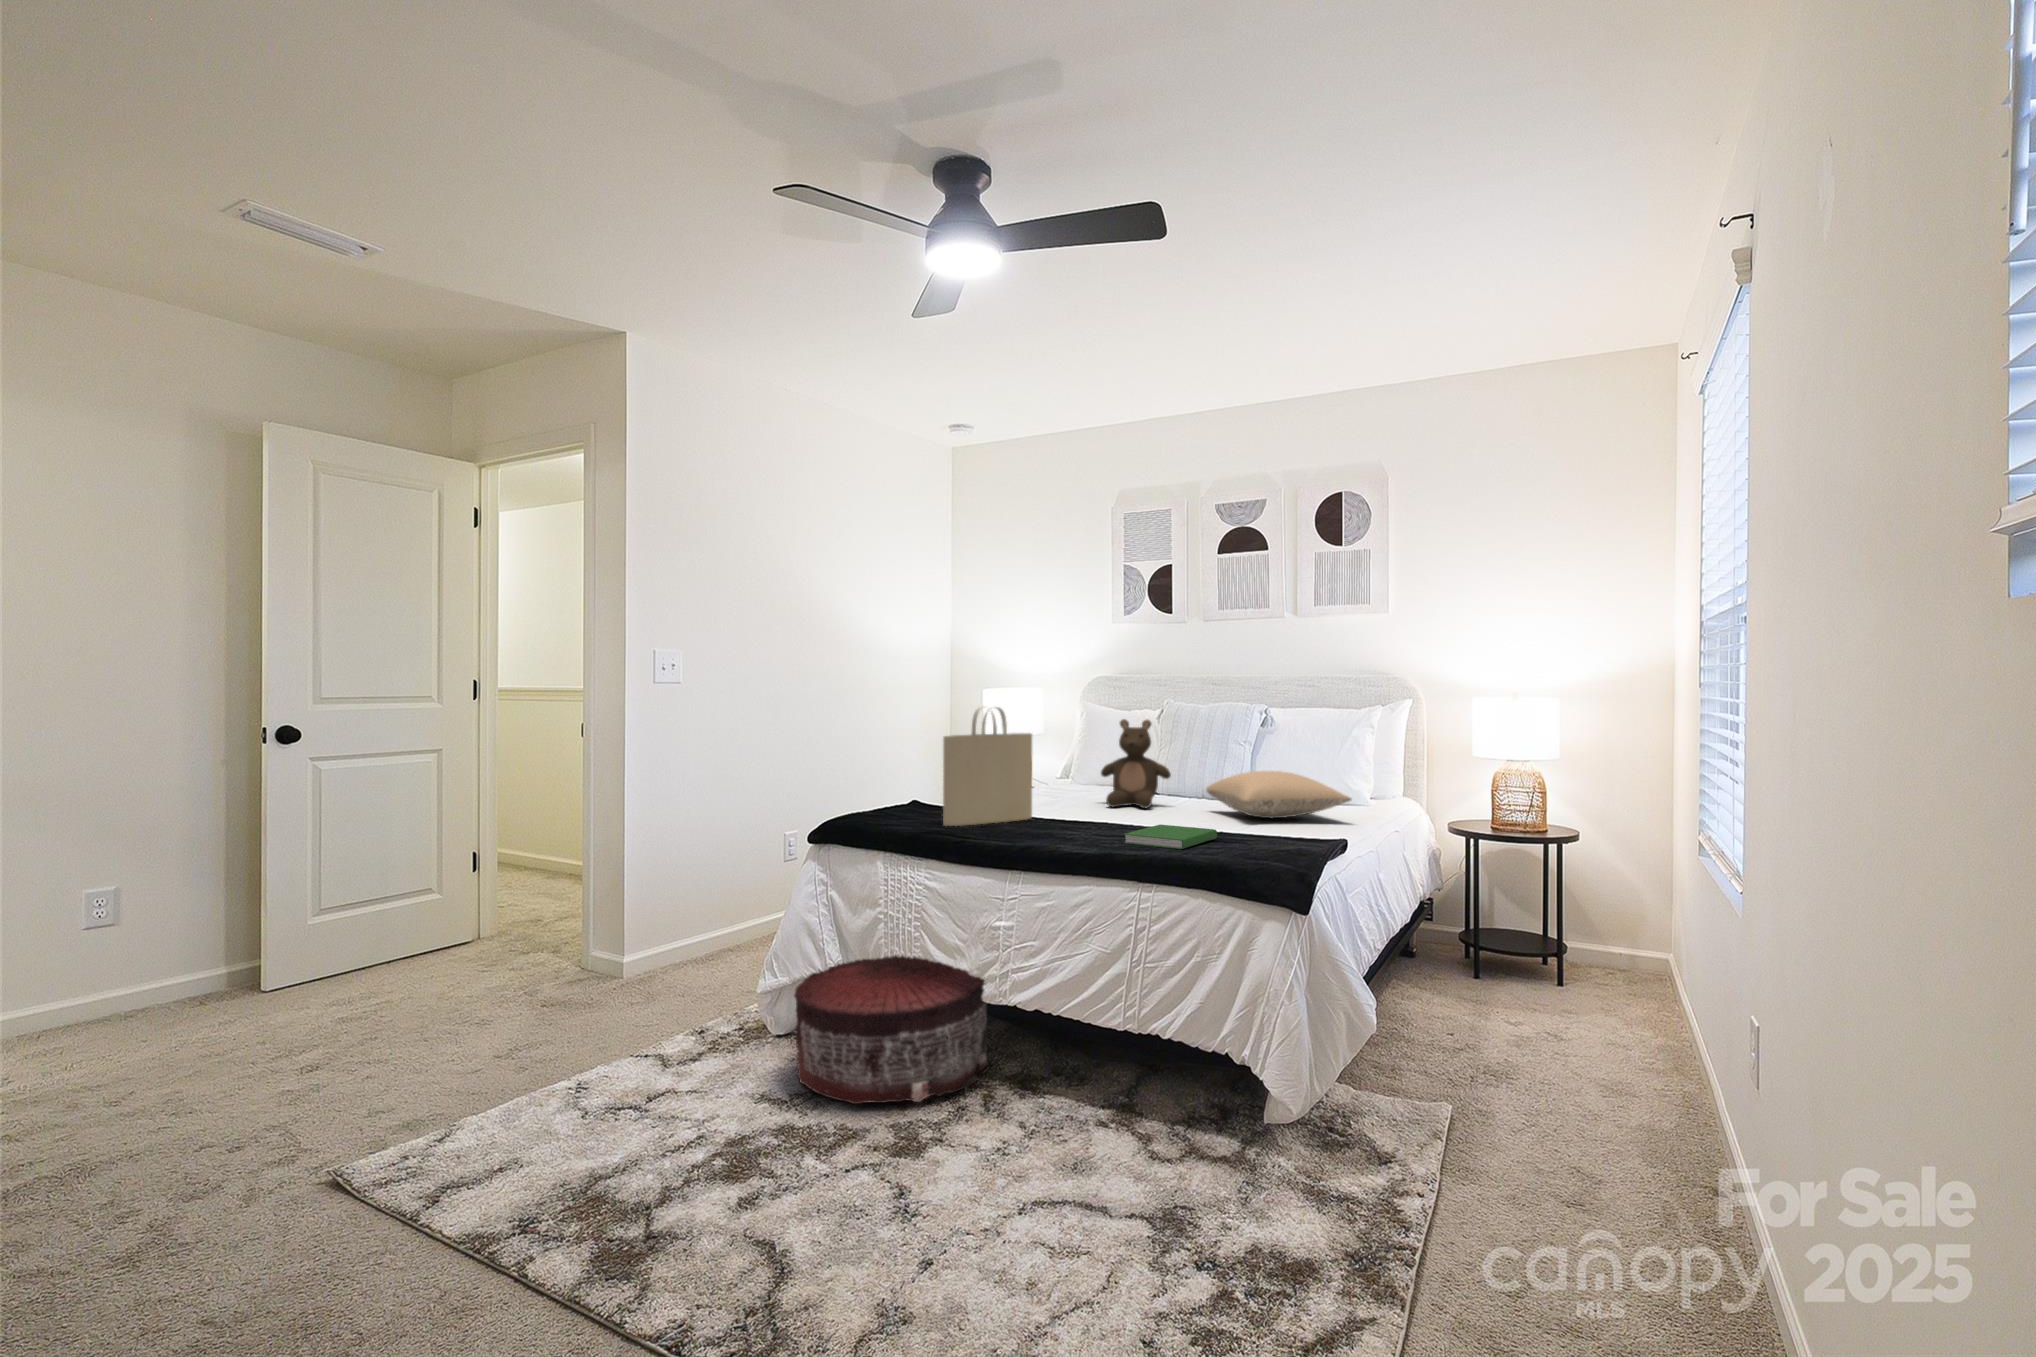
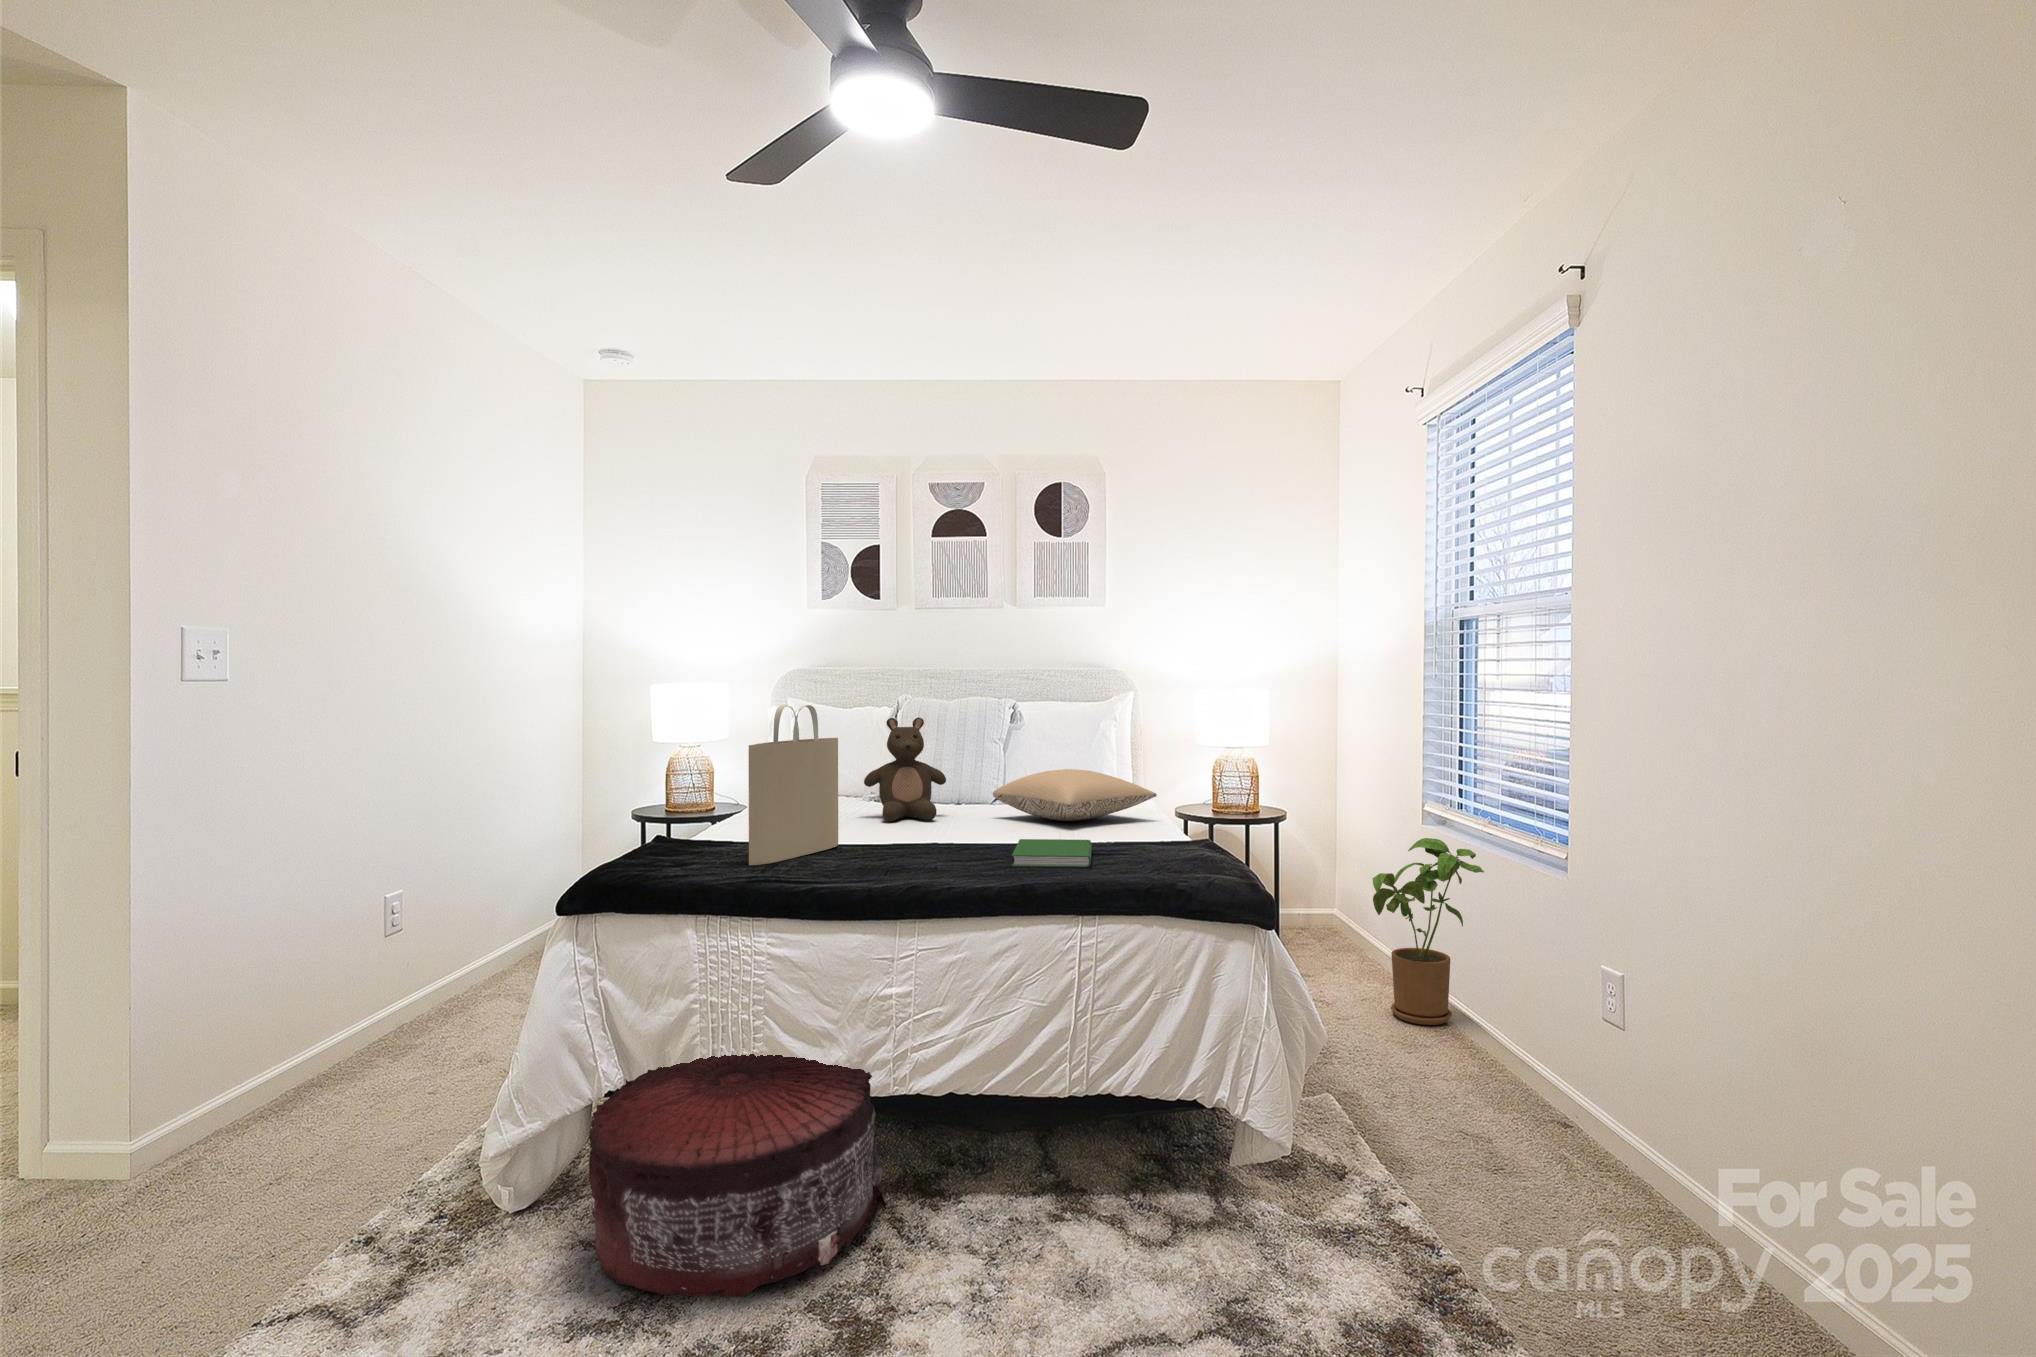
house plant: none [1558,863,1687,1067] -> present [1373,838,1484,1025]

